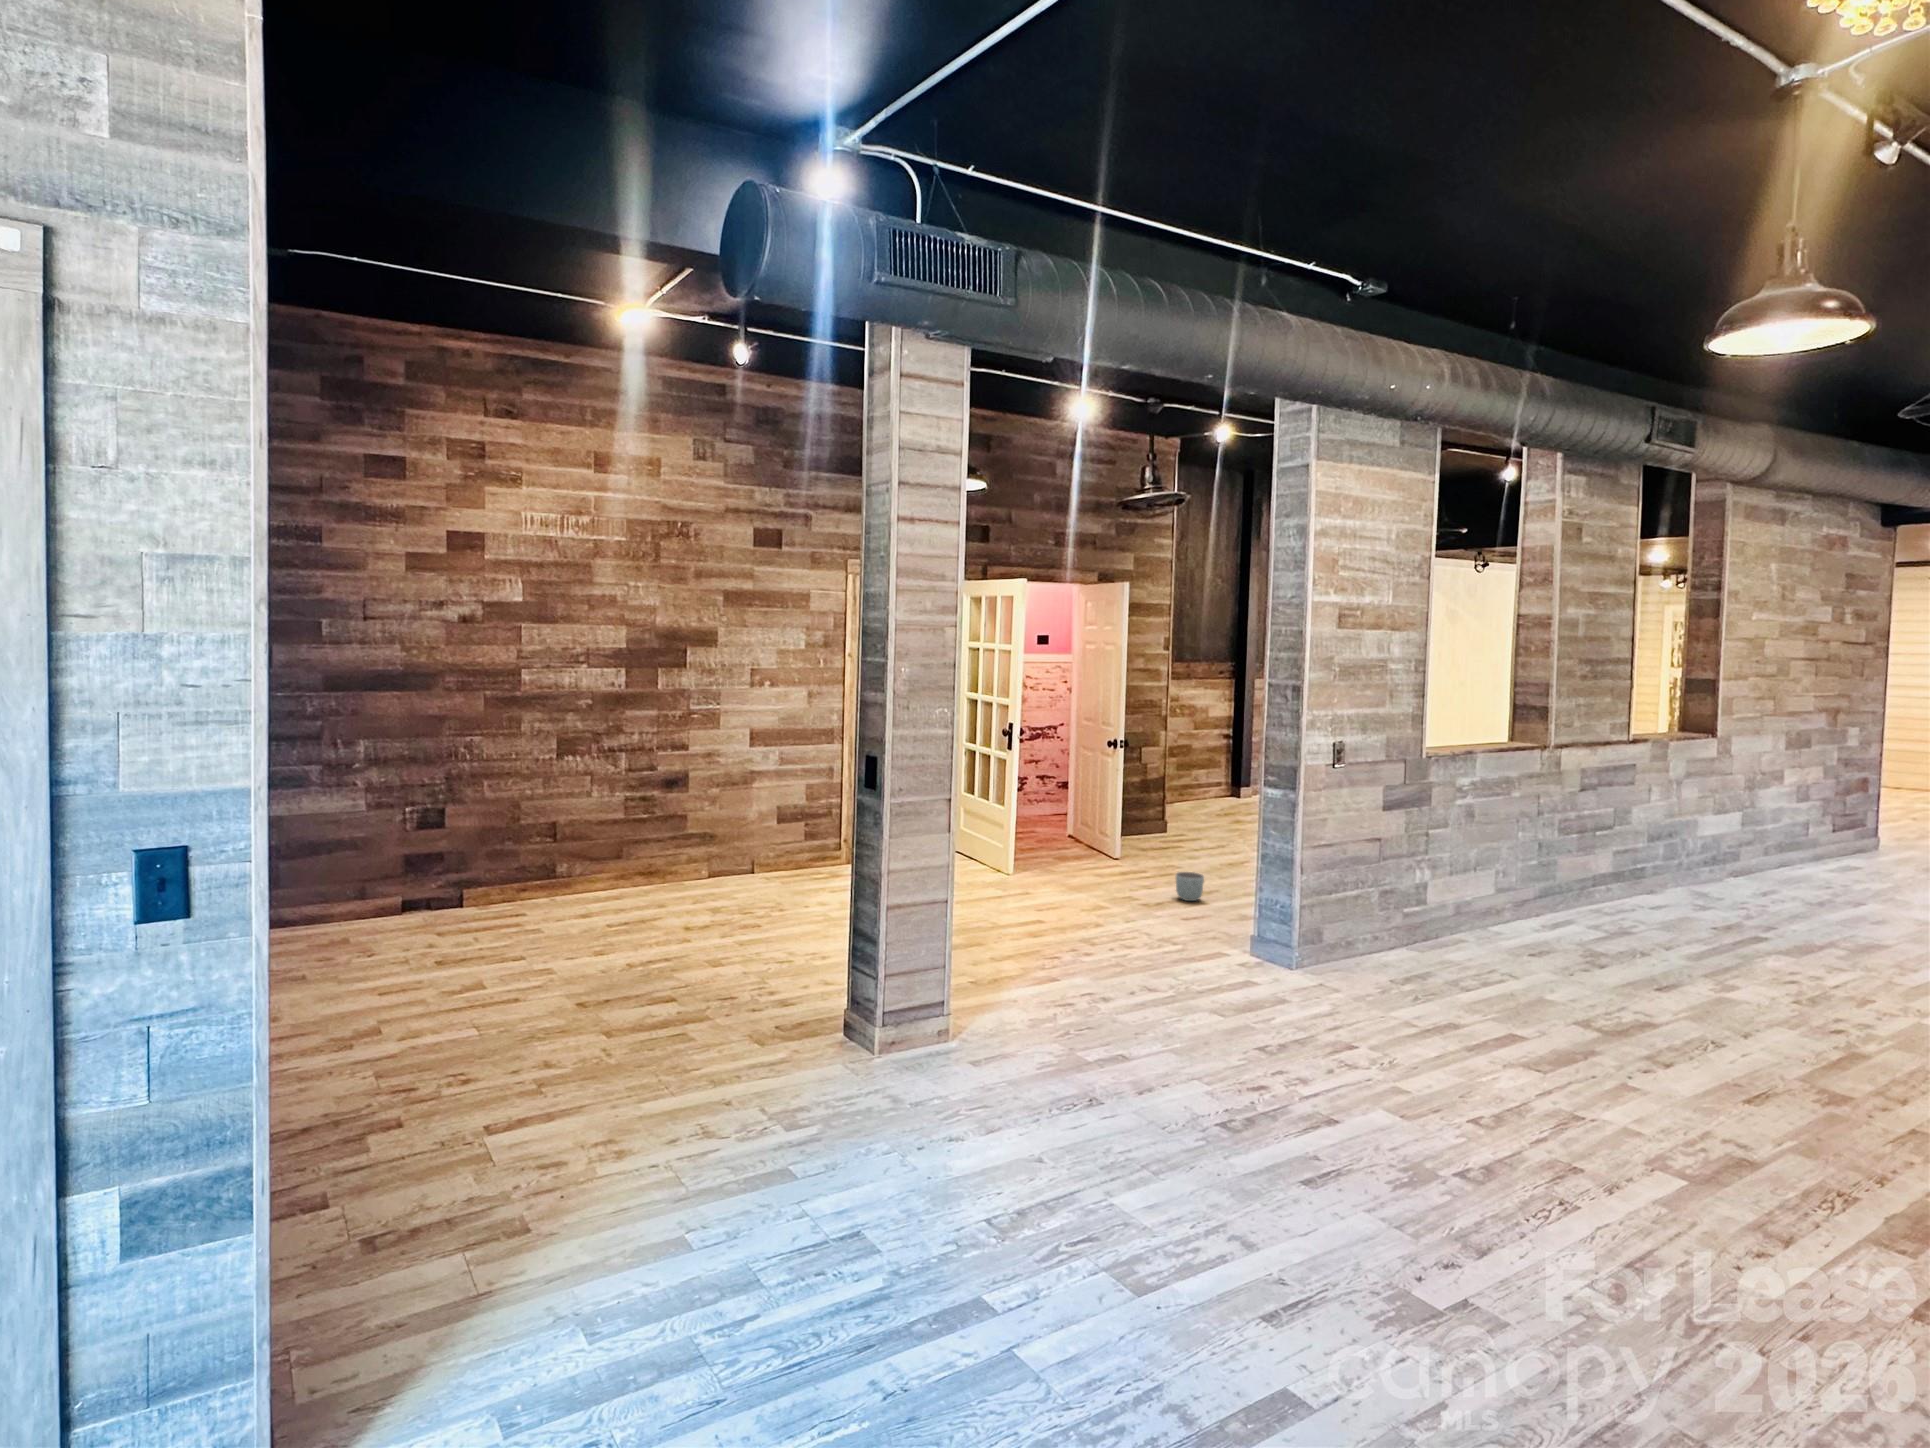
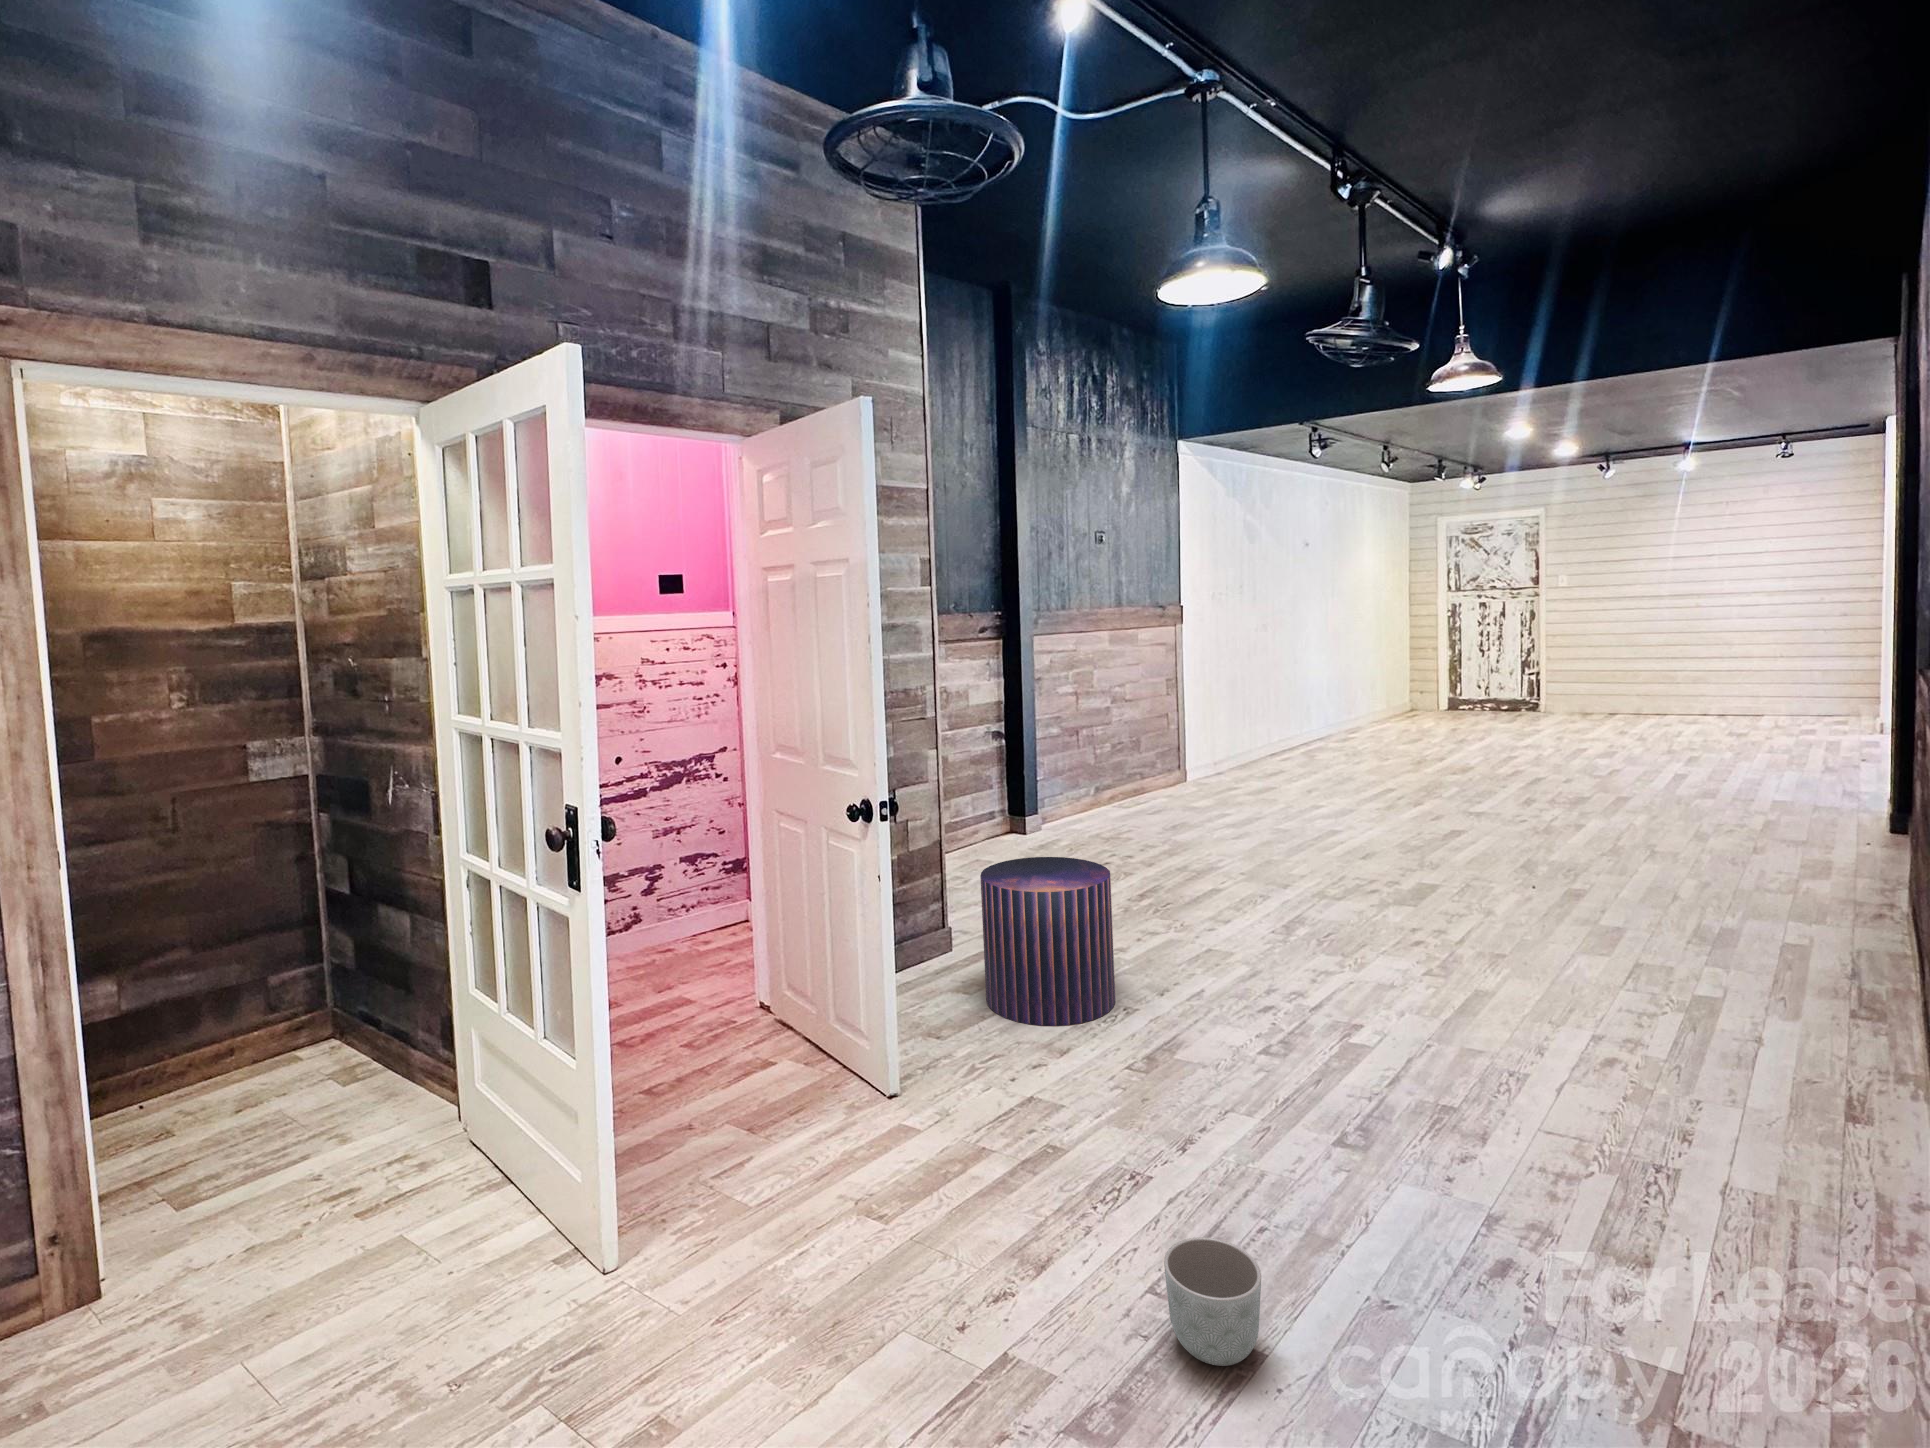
pouf: none [1169,784,1232,853] -> present [980,857,1115,1026]

